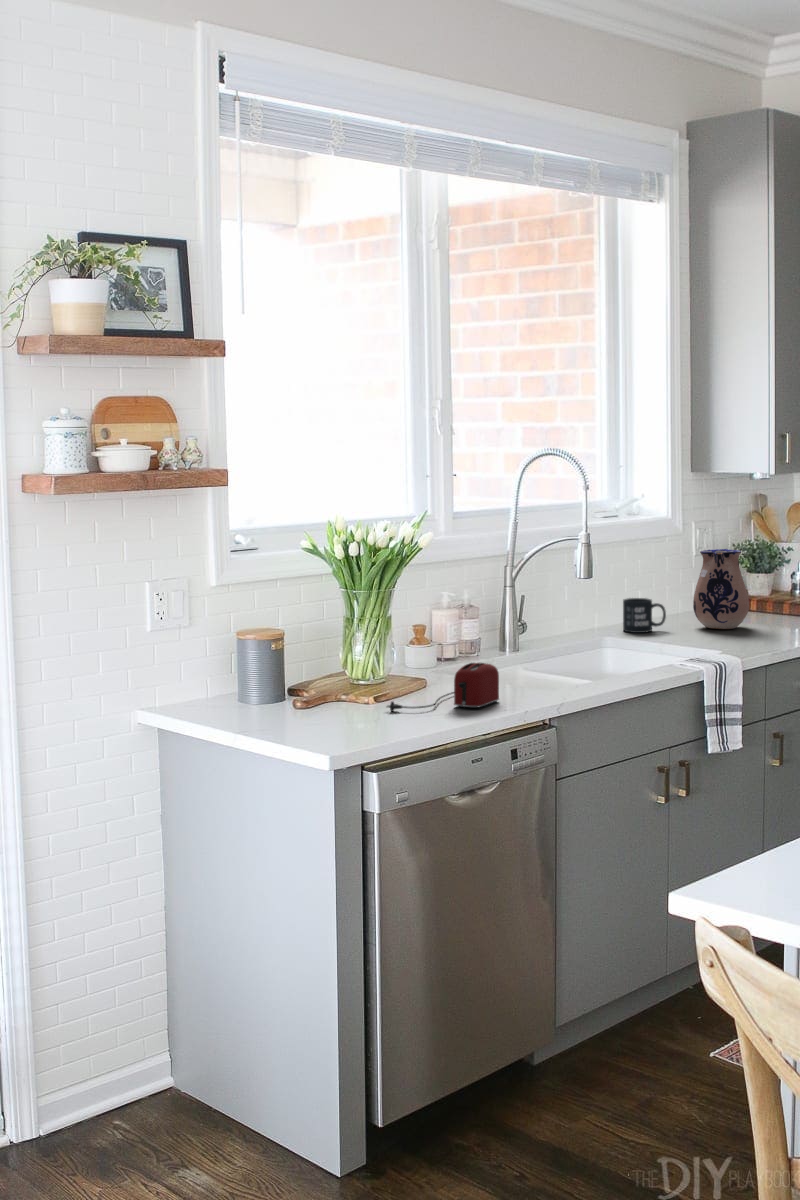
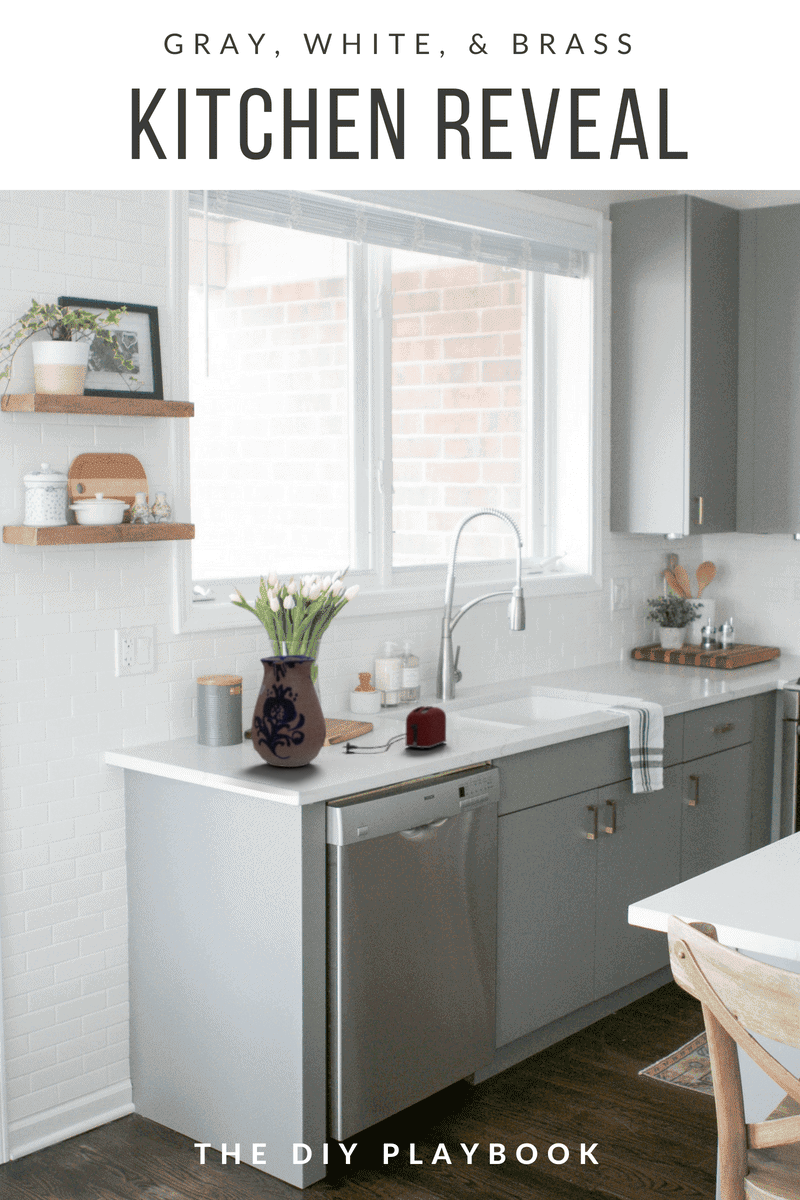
ceramic pitcher: present [693,549,749,629] -> present [251,654,326,767]
mug: present [623,598,666,633] -> none [549,650,589,682]

